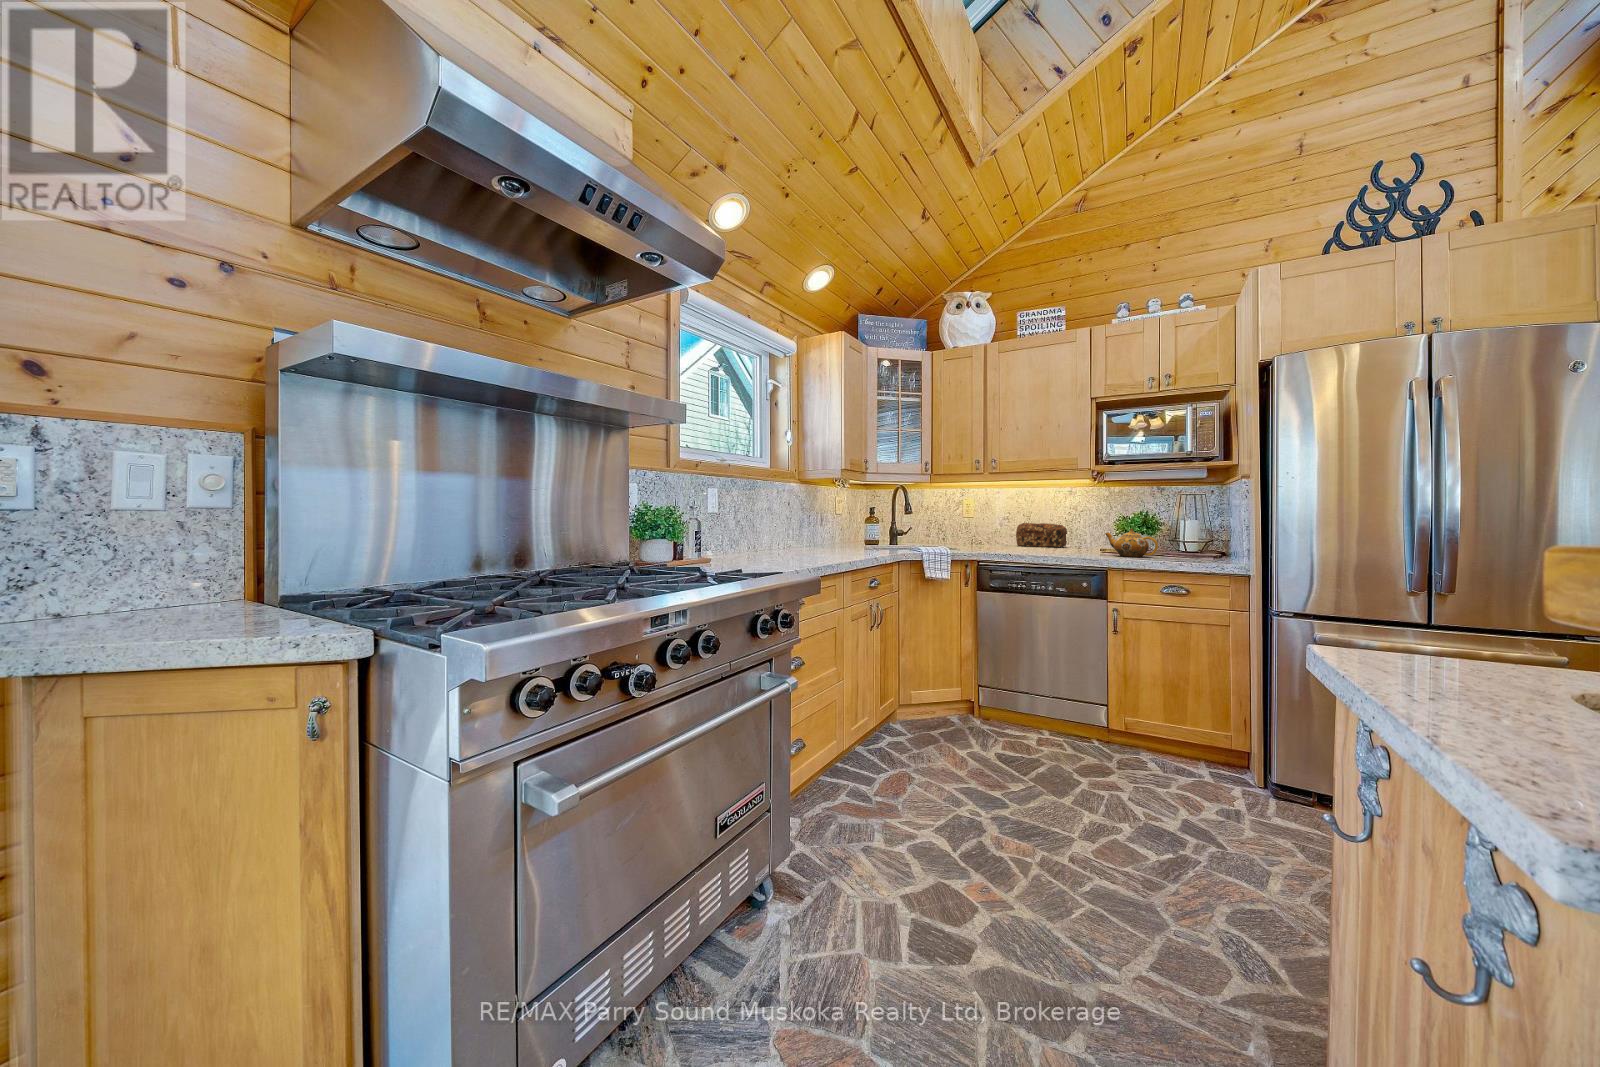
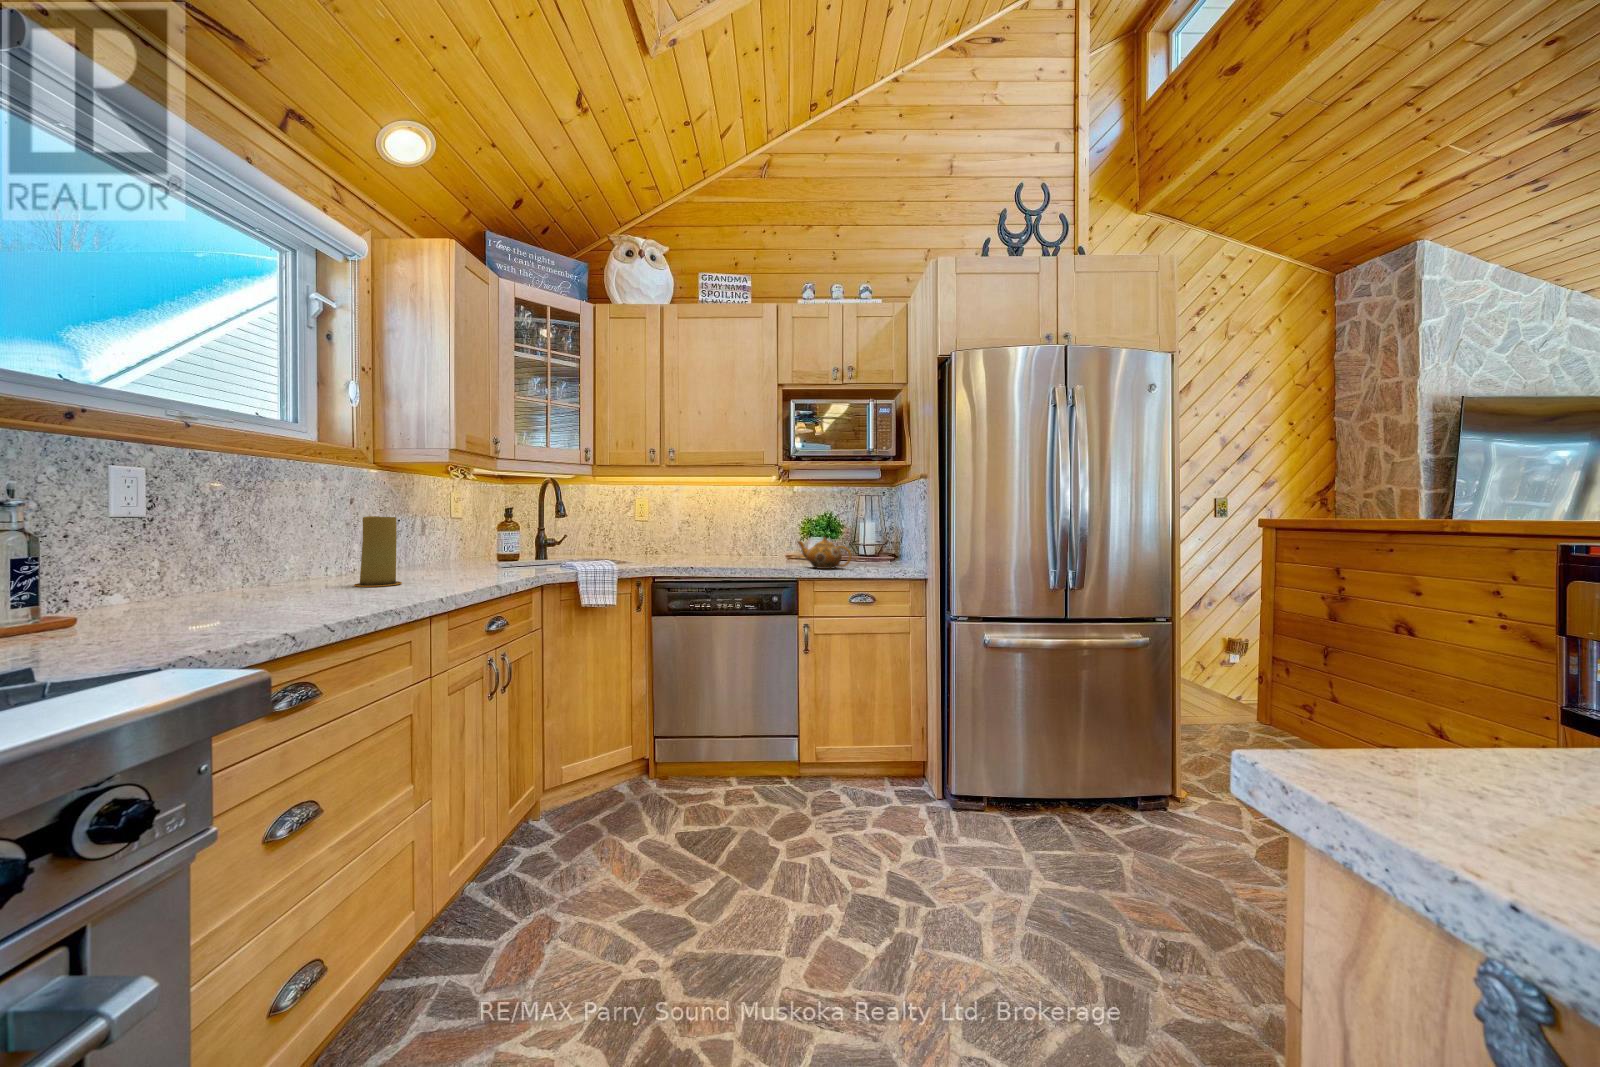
candle: none [798,513,822,555] -> present [354,516,402,587]
bread loaf: present [1016,523,1067,547] -> none [697,527,753,555]

